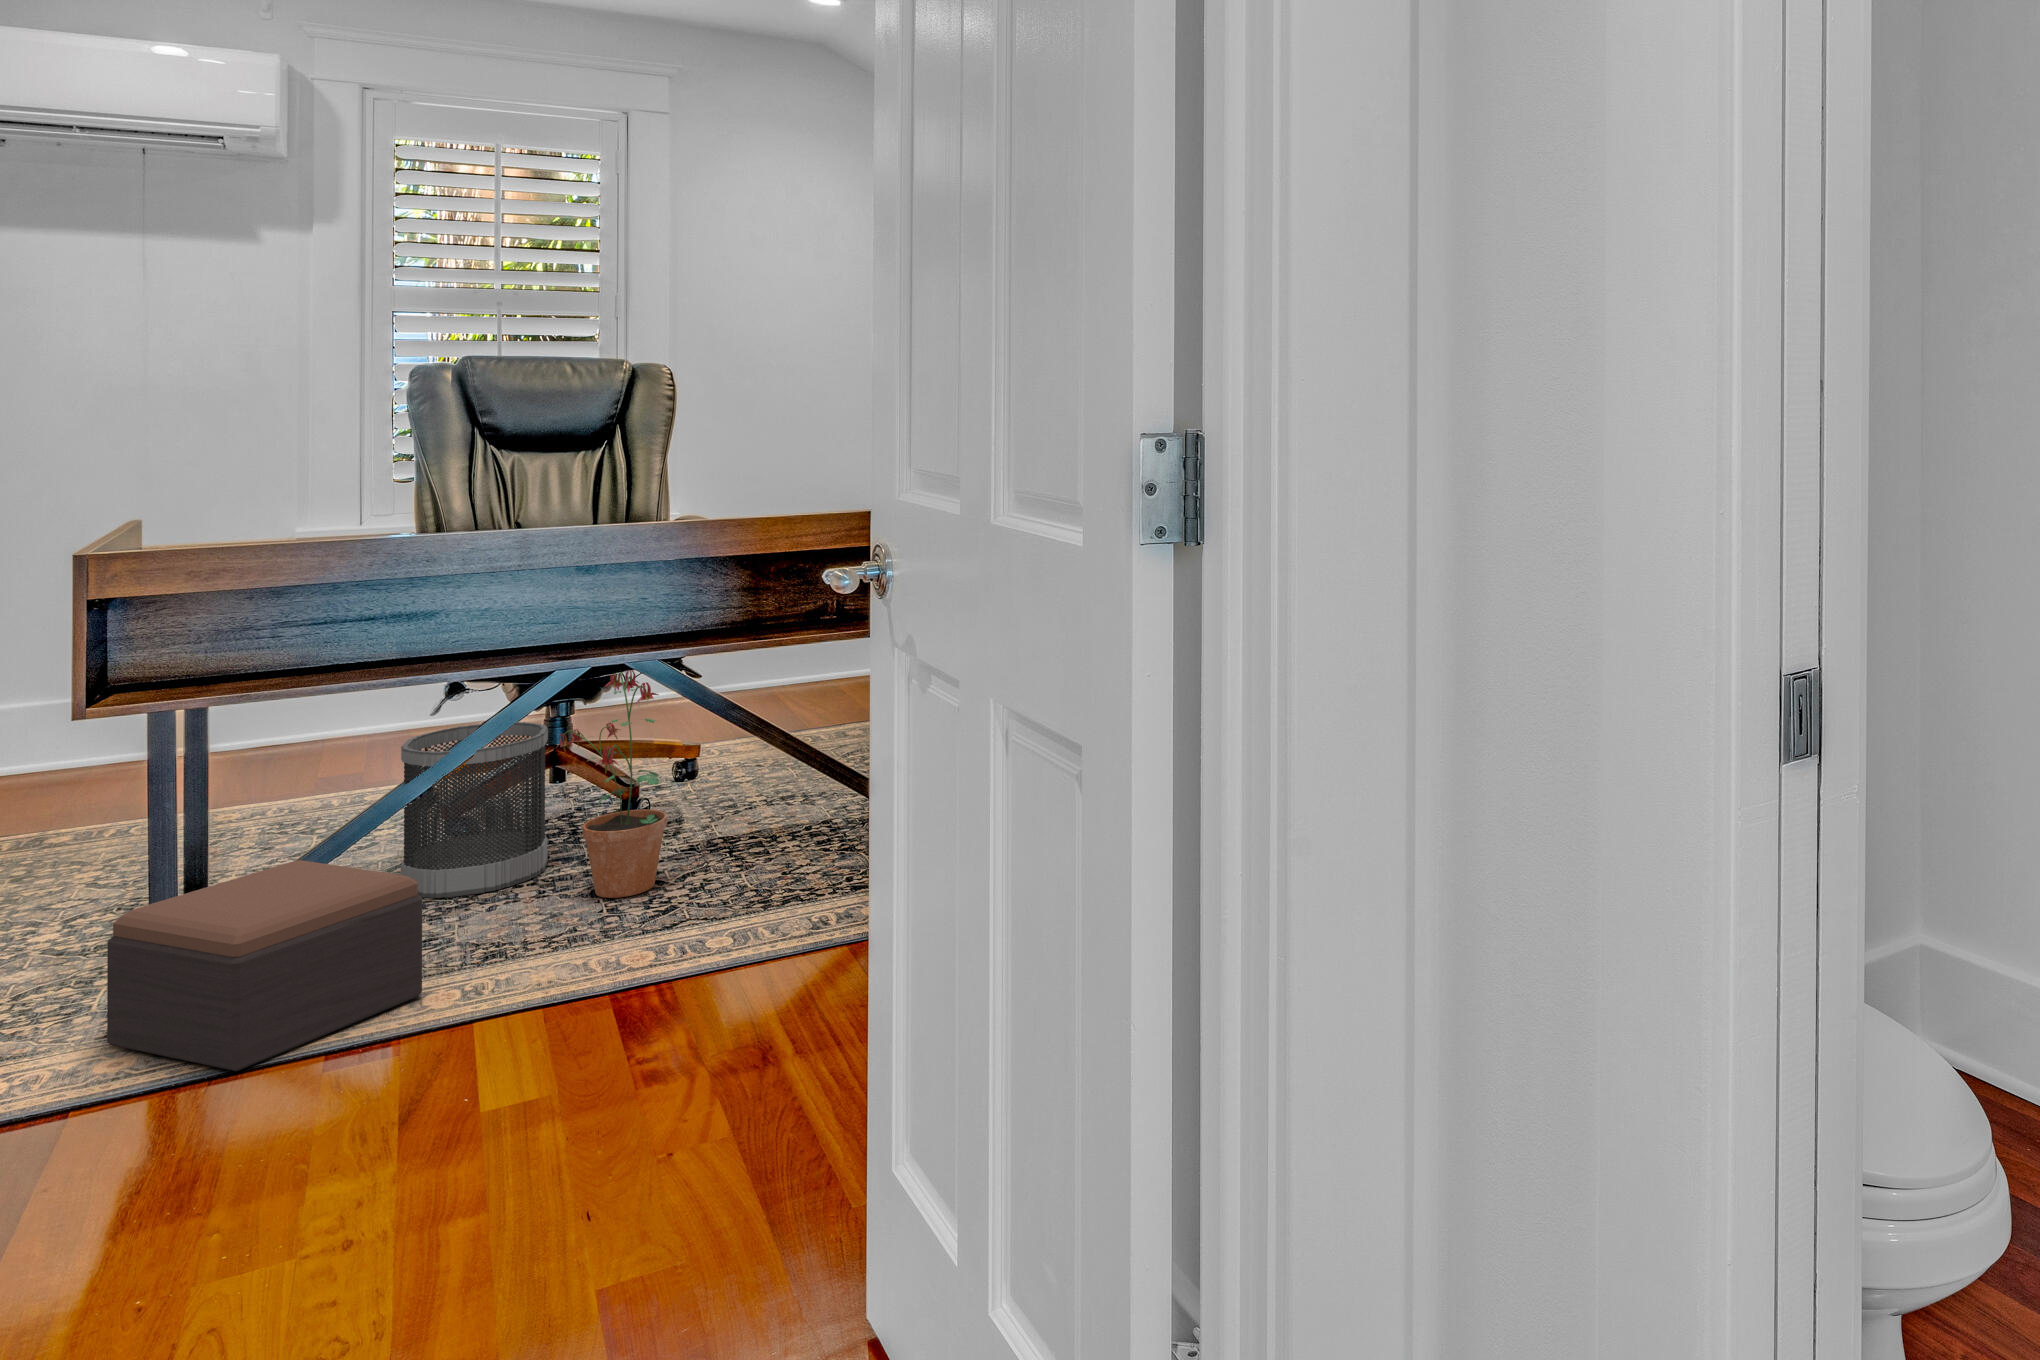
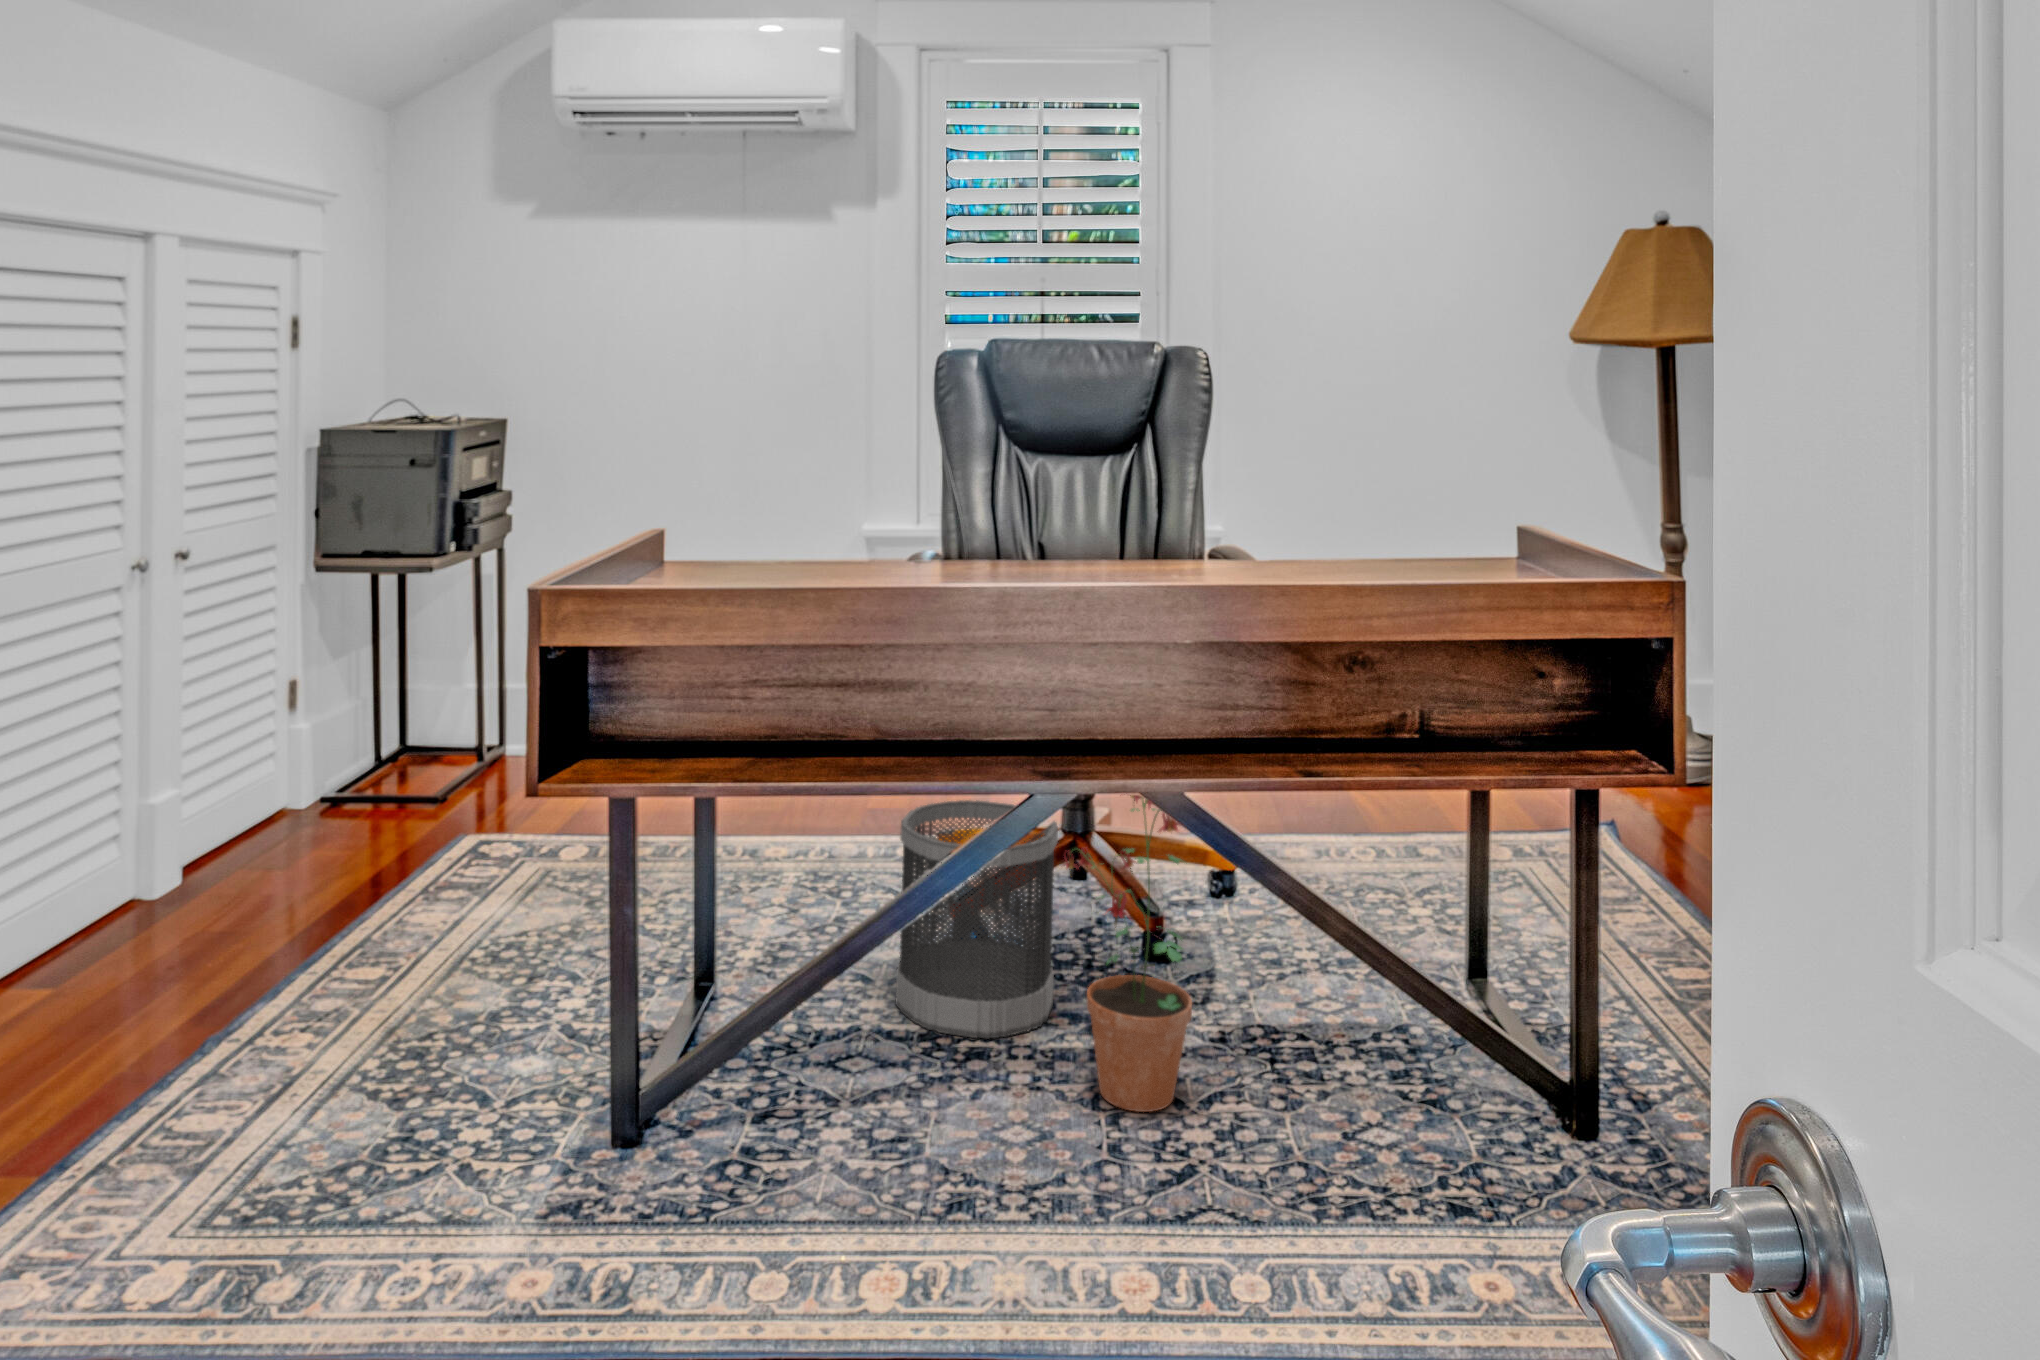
footstool: present [107,860,422,1071] -> none [556,976,874,1300]

